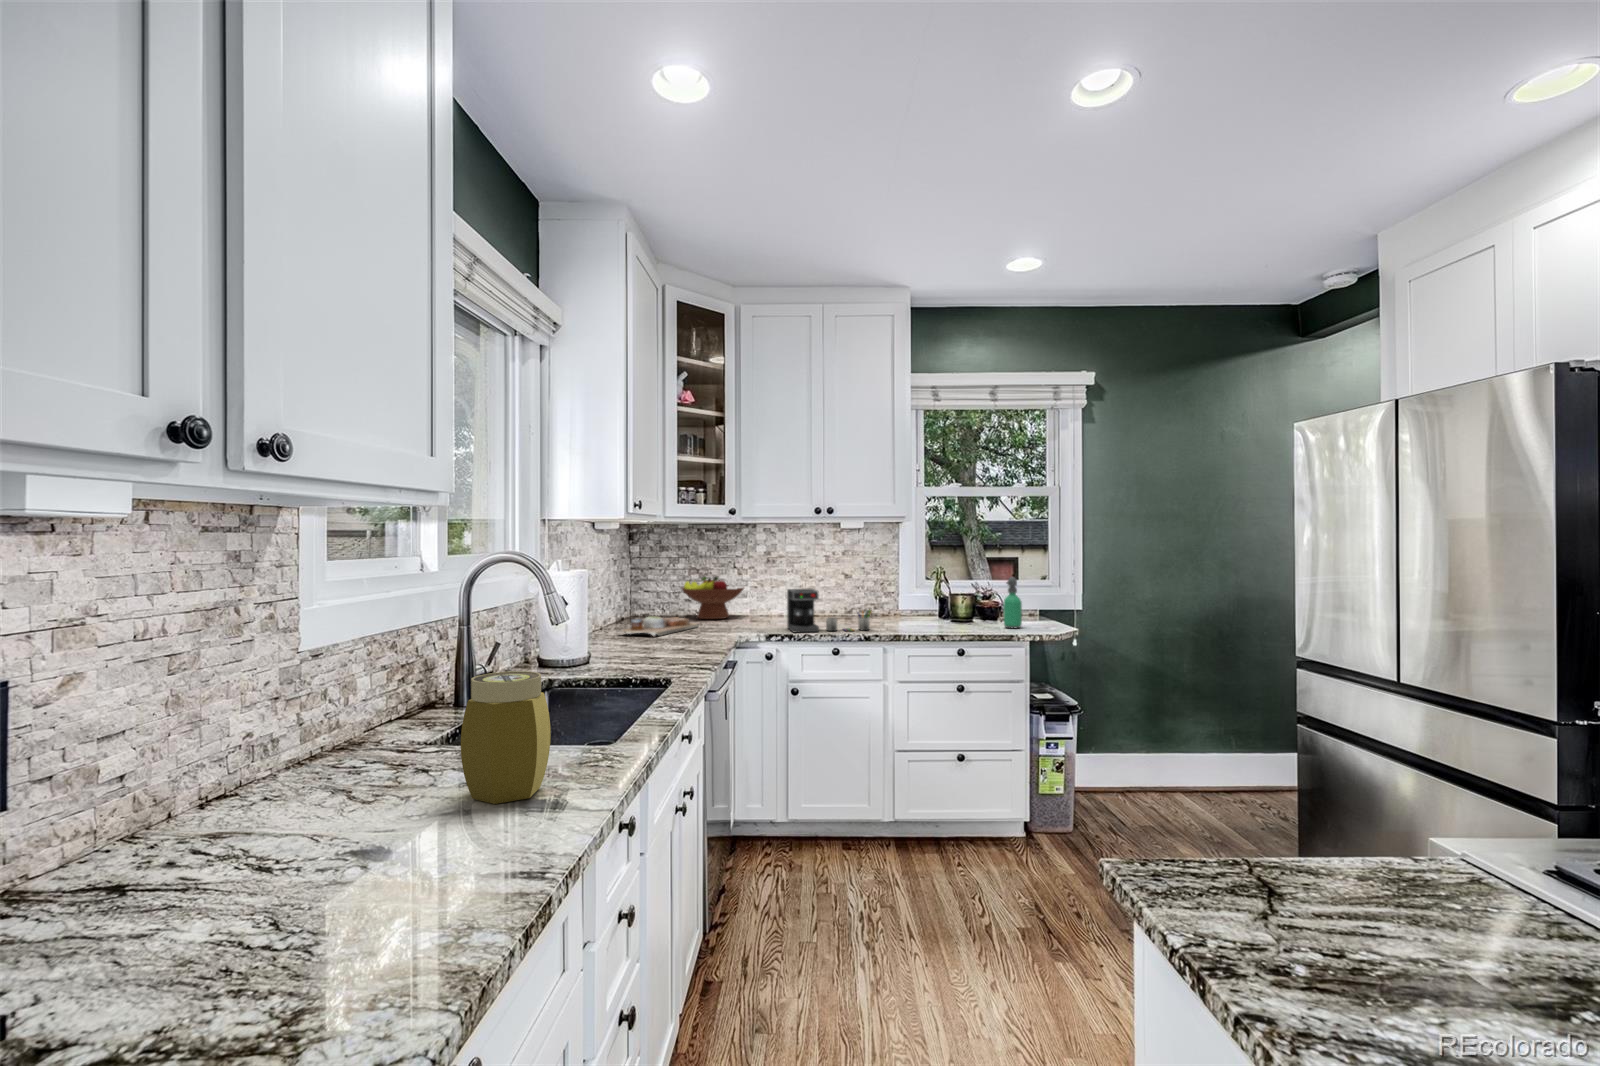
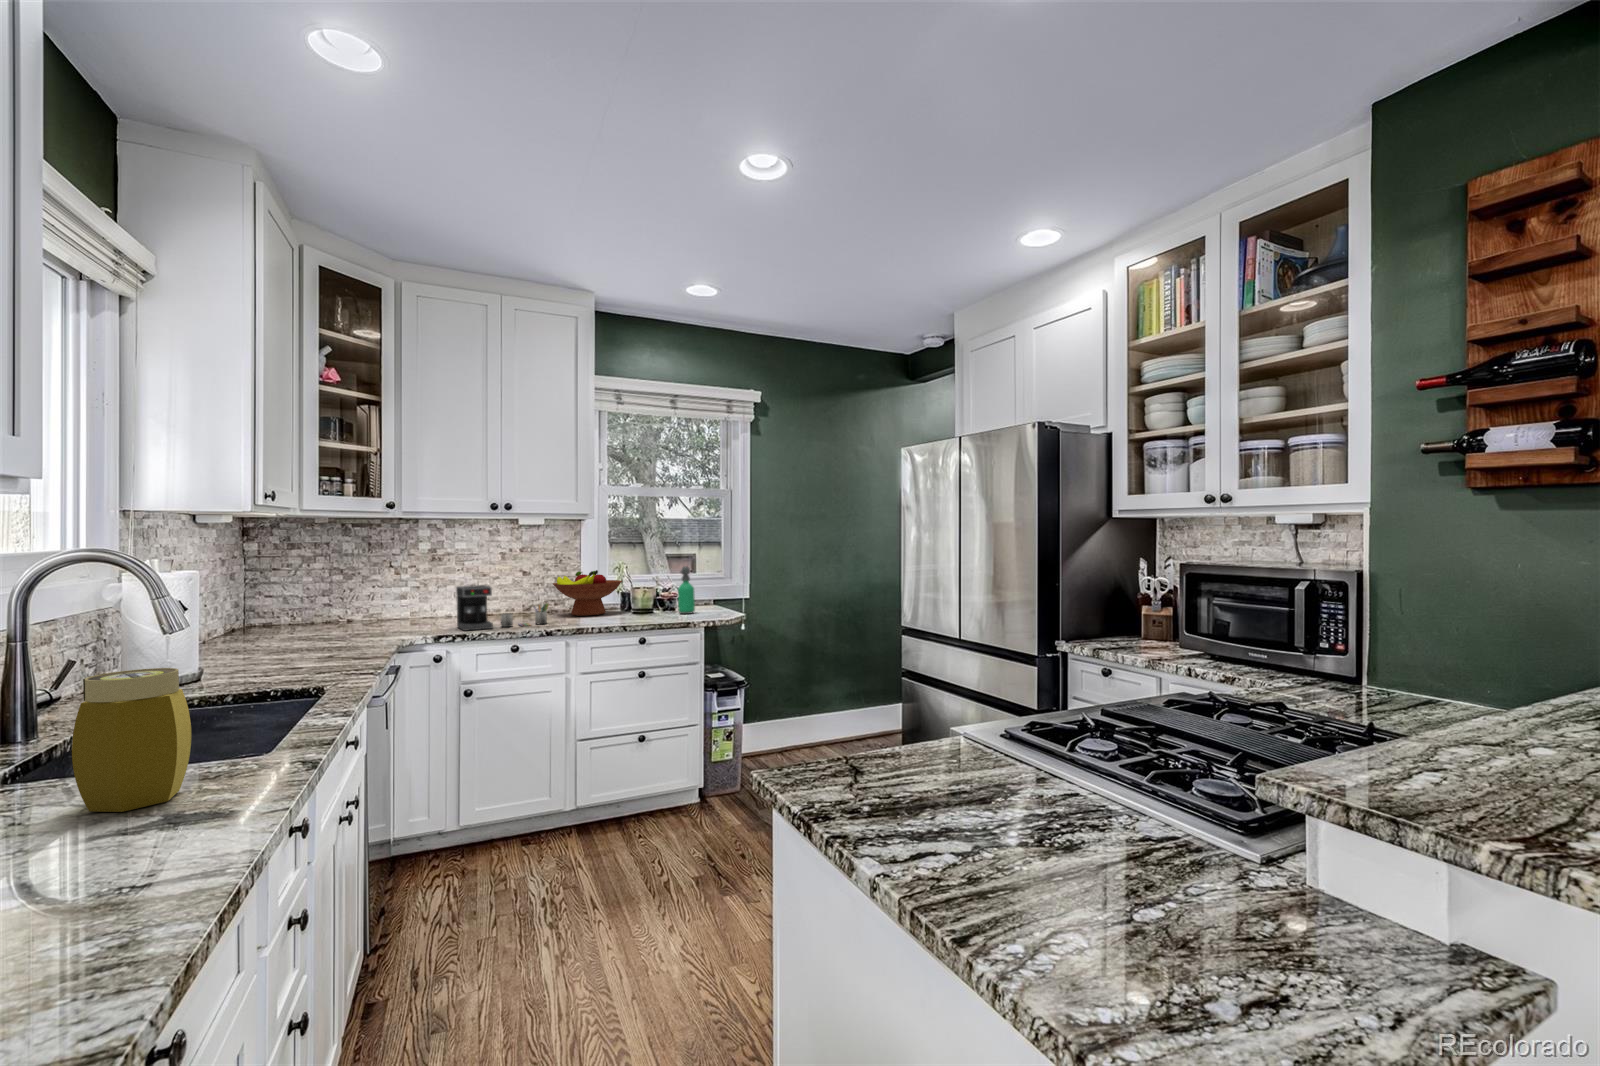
fruit bowl: present [682,577,744,619] -> present [553,570,622,616]
cutting board: present [619,616,699,636] -> none [243,623,351,646]

